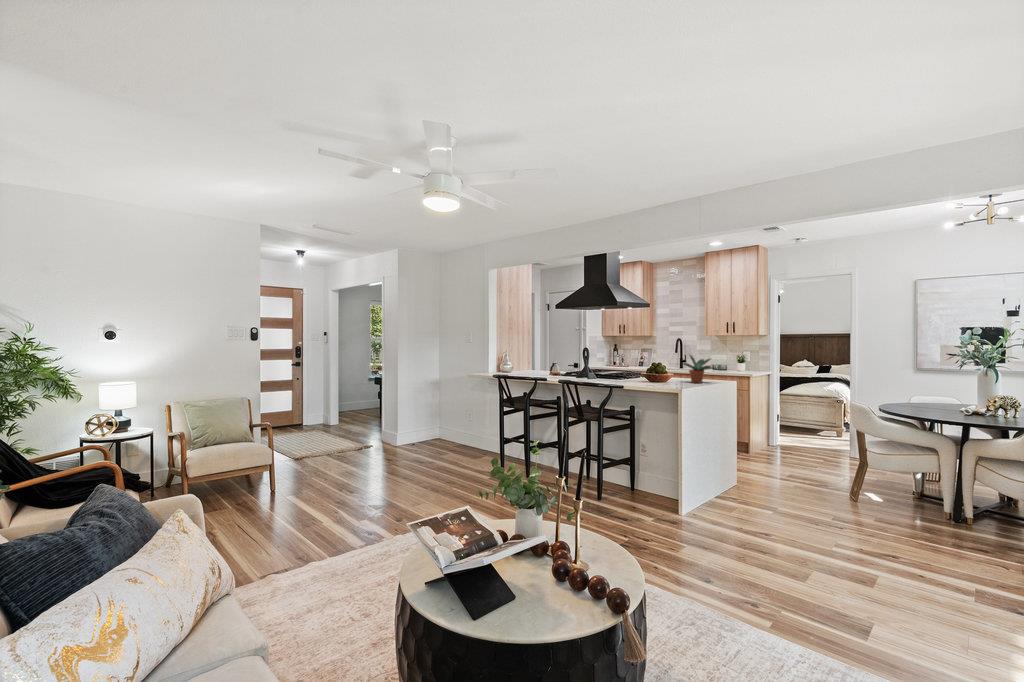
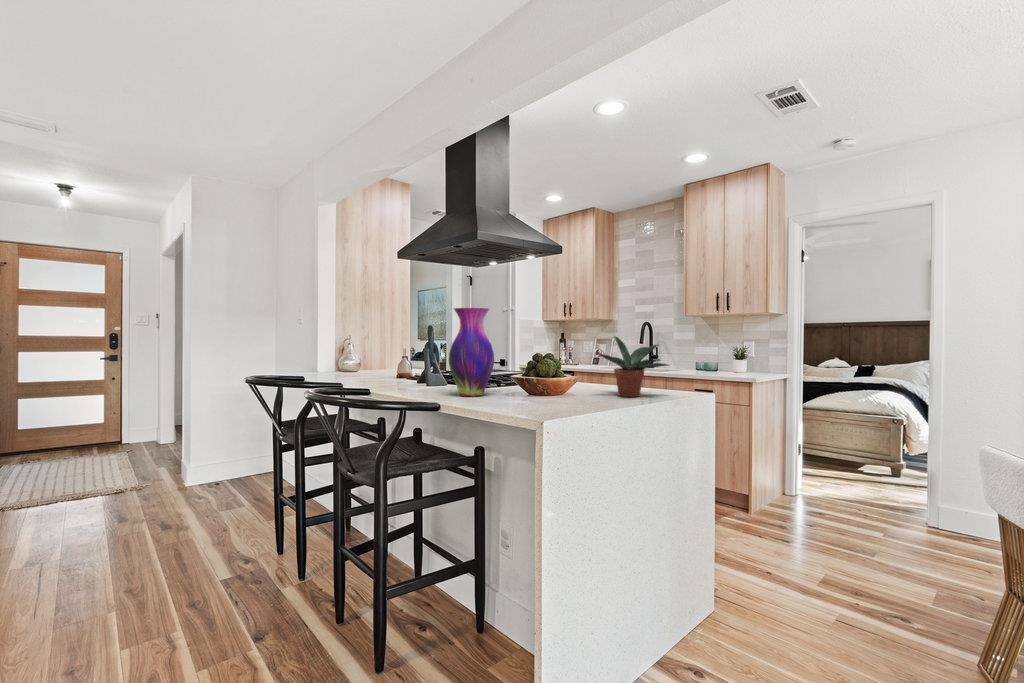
vase: none [611,342,633,383] -> present [449,308,494,396]

